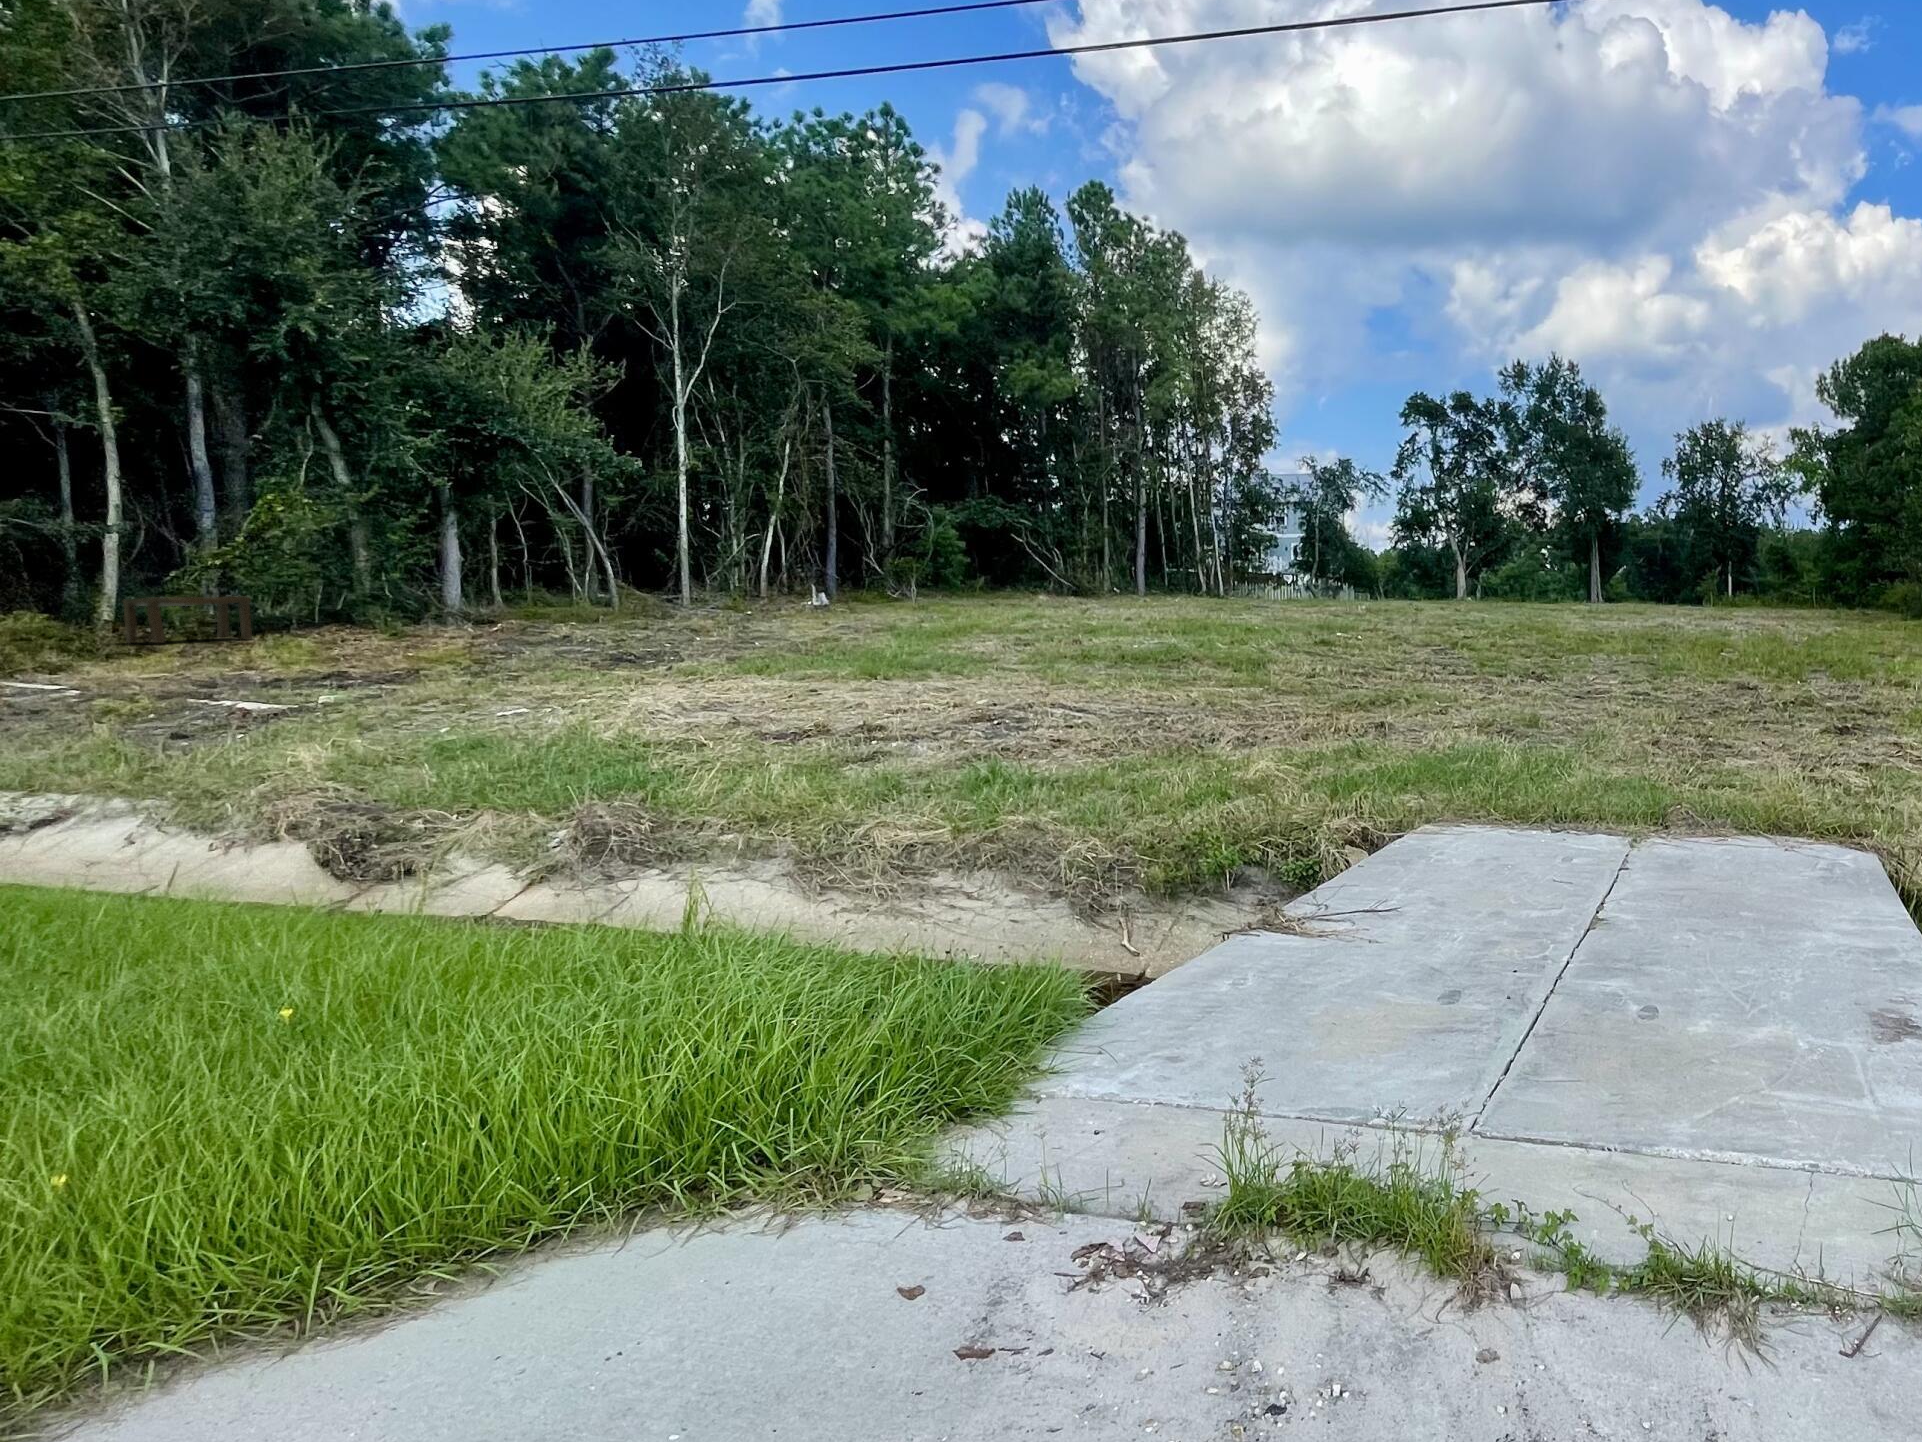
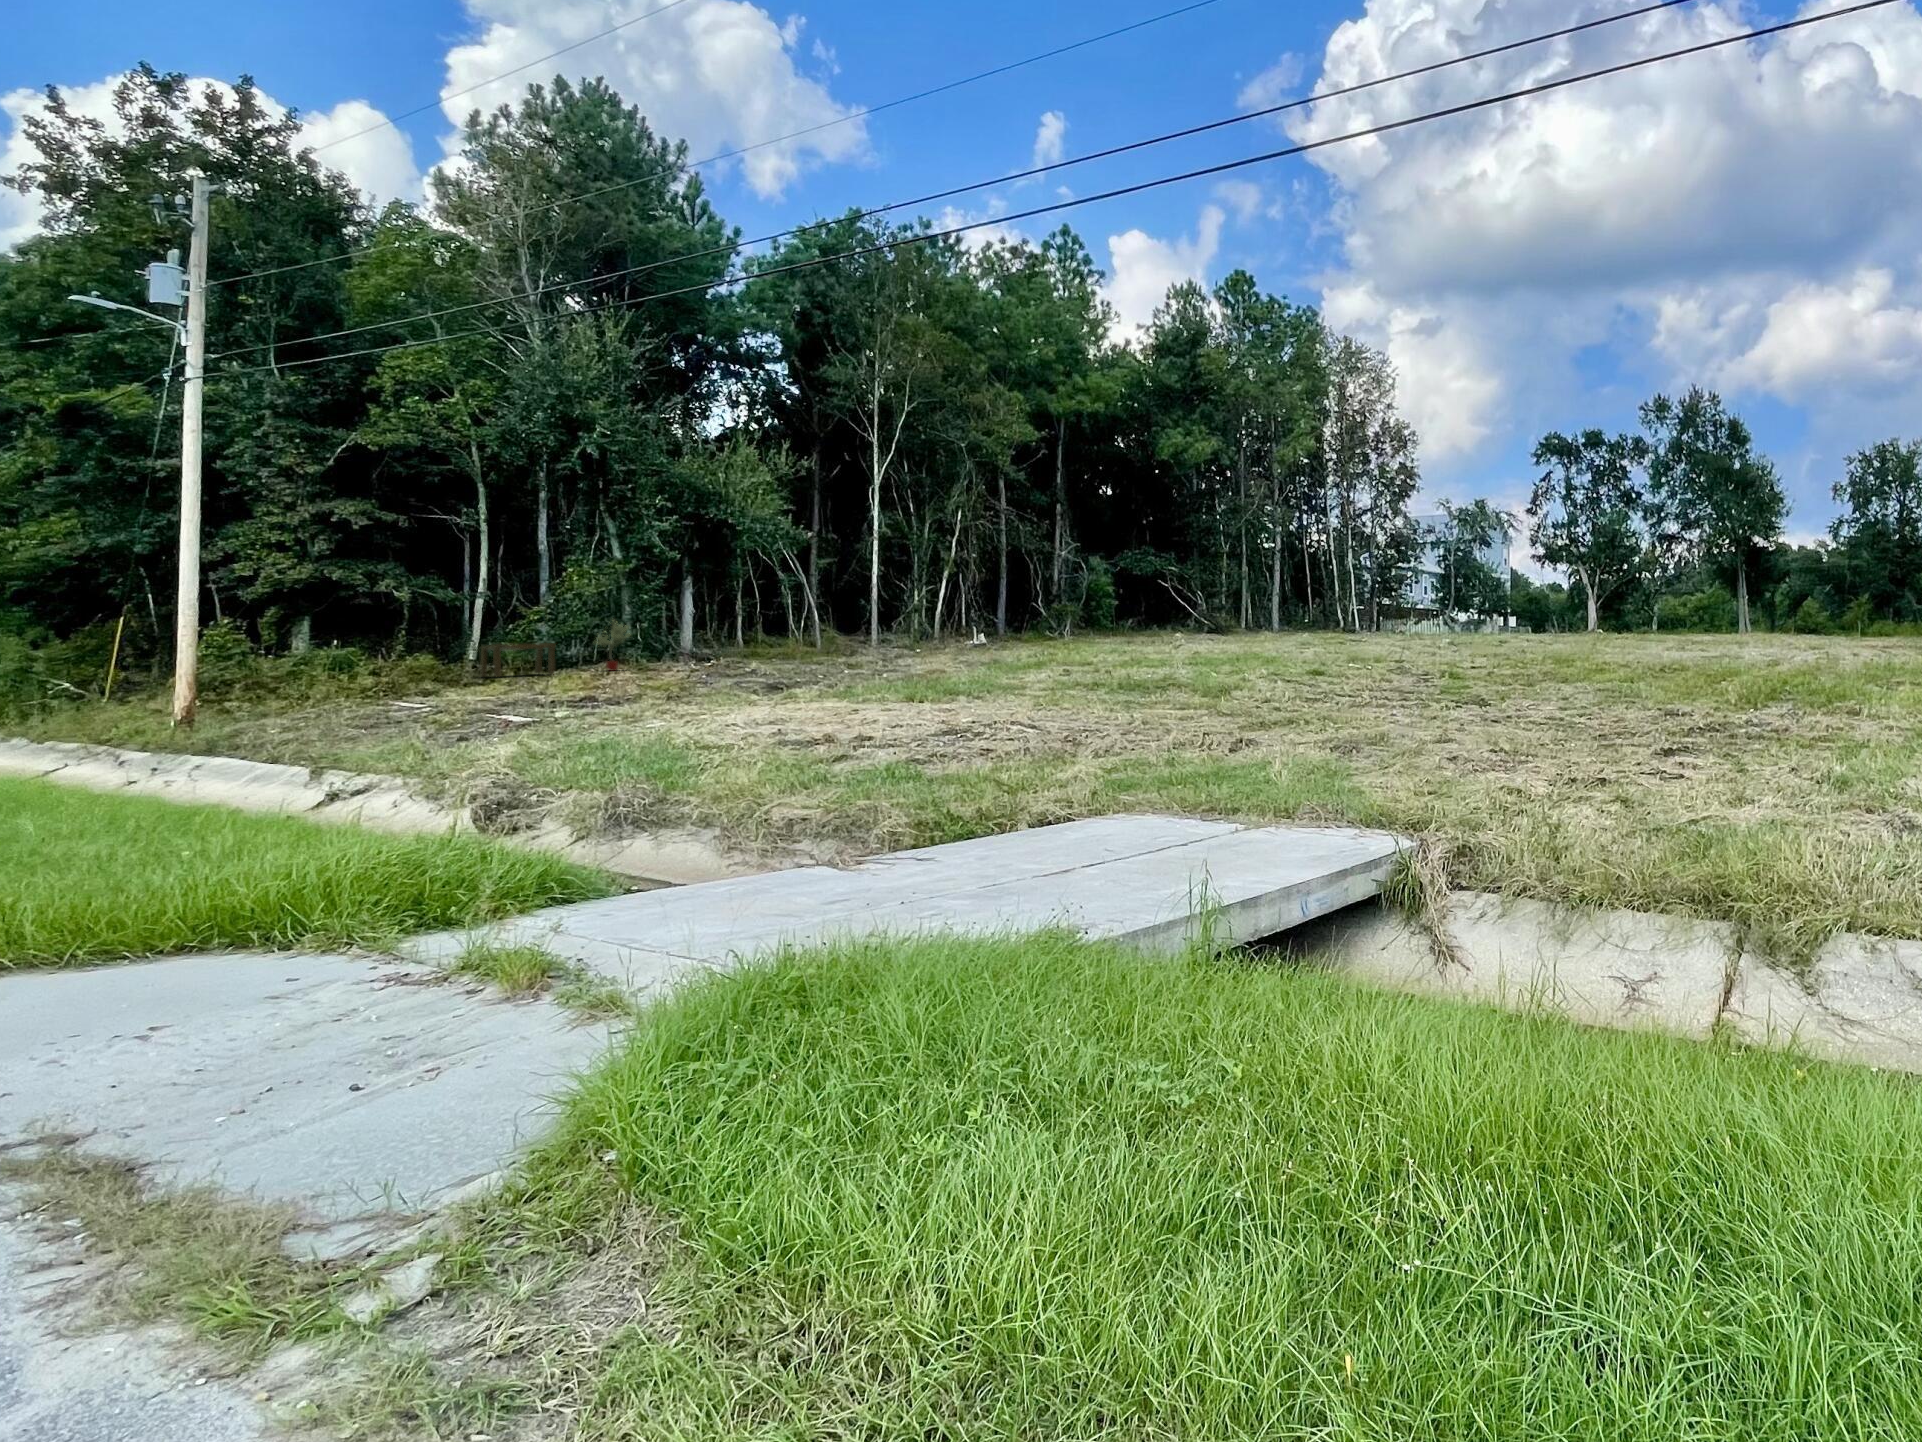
potted tree: none [305,564,366,633] -> present [596,620,630,671]

